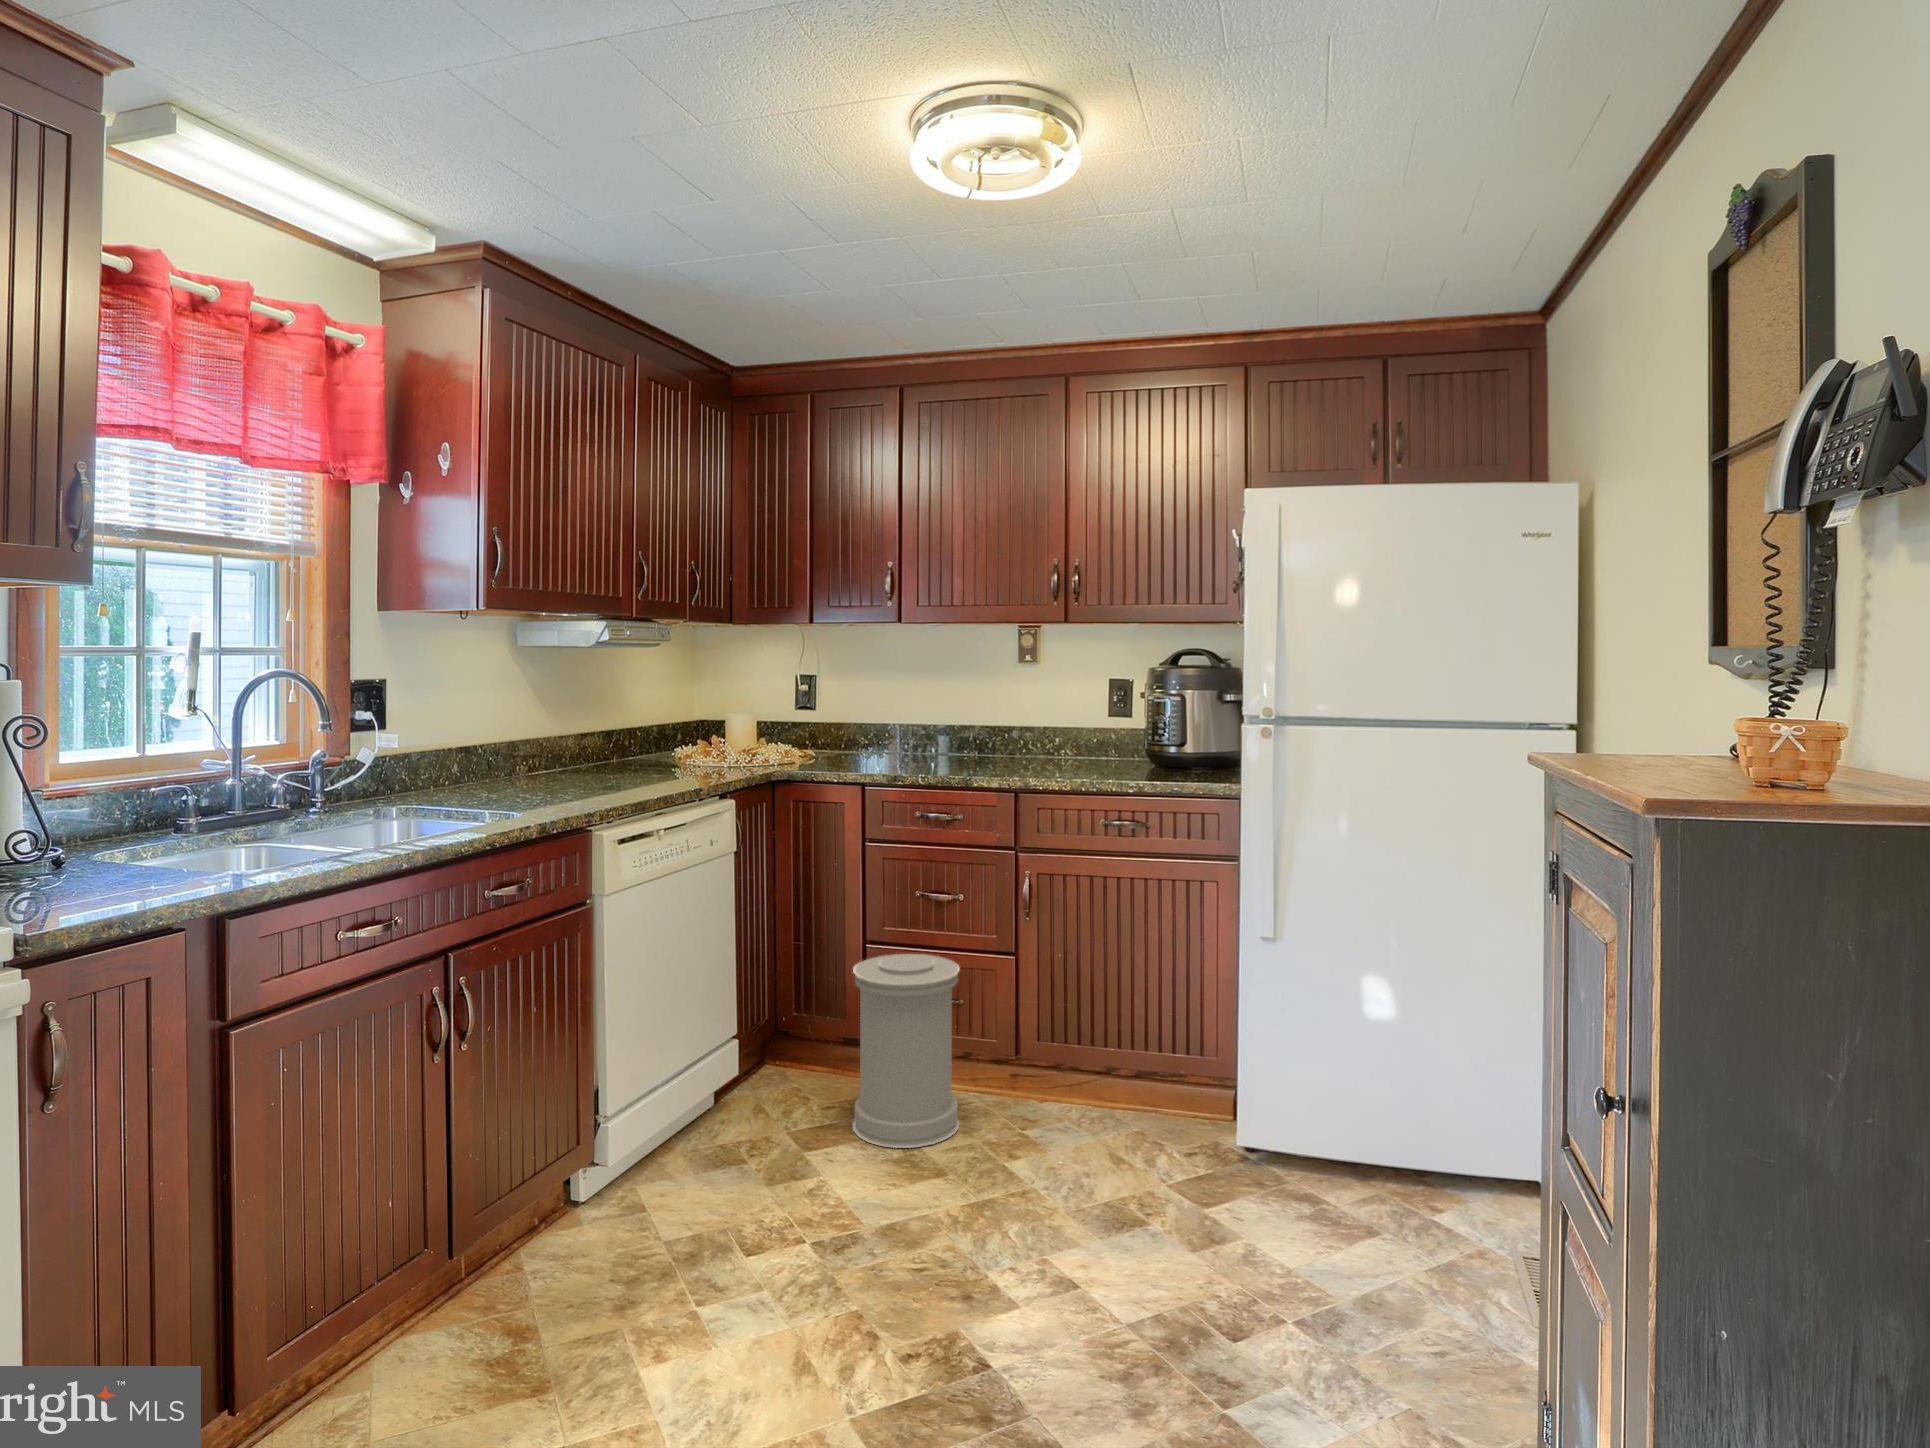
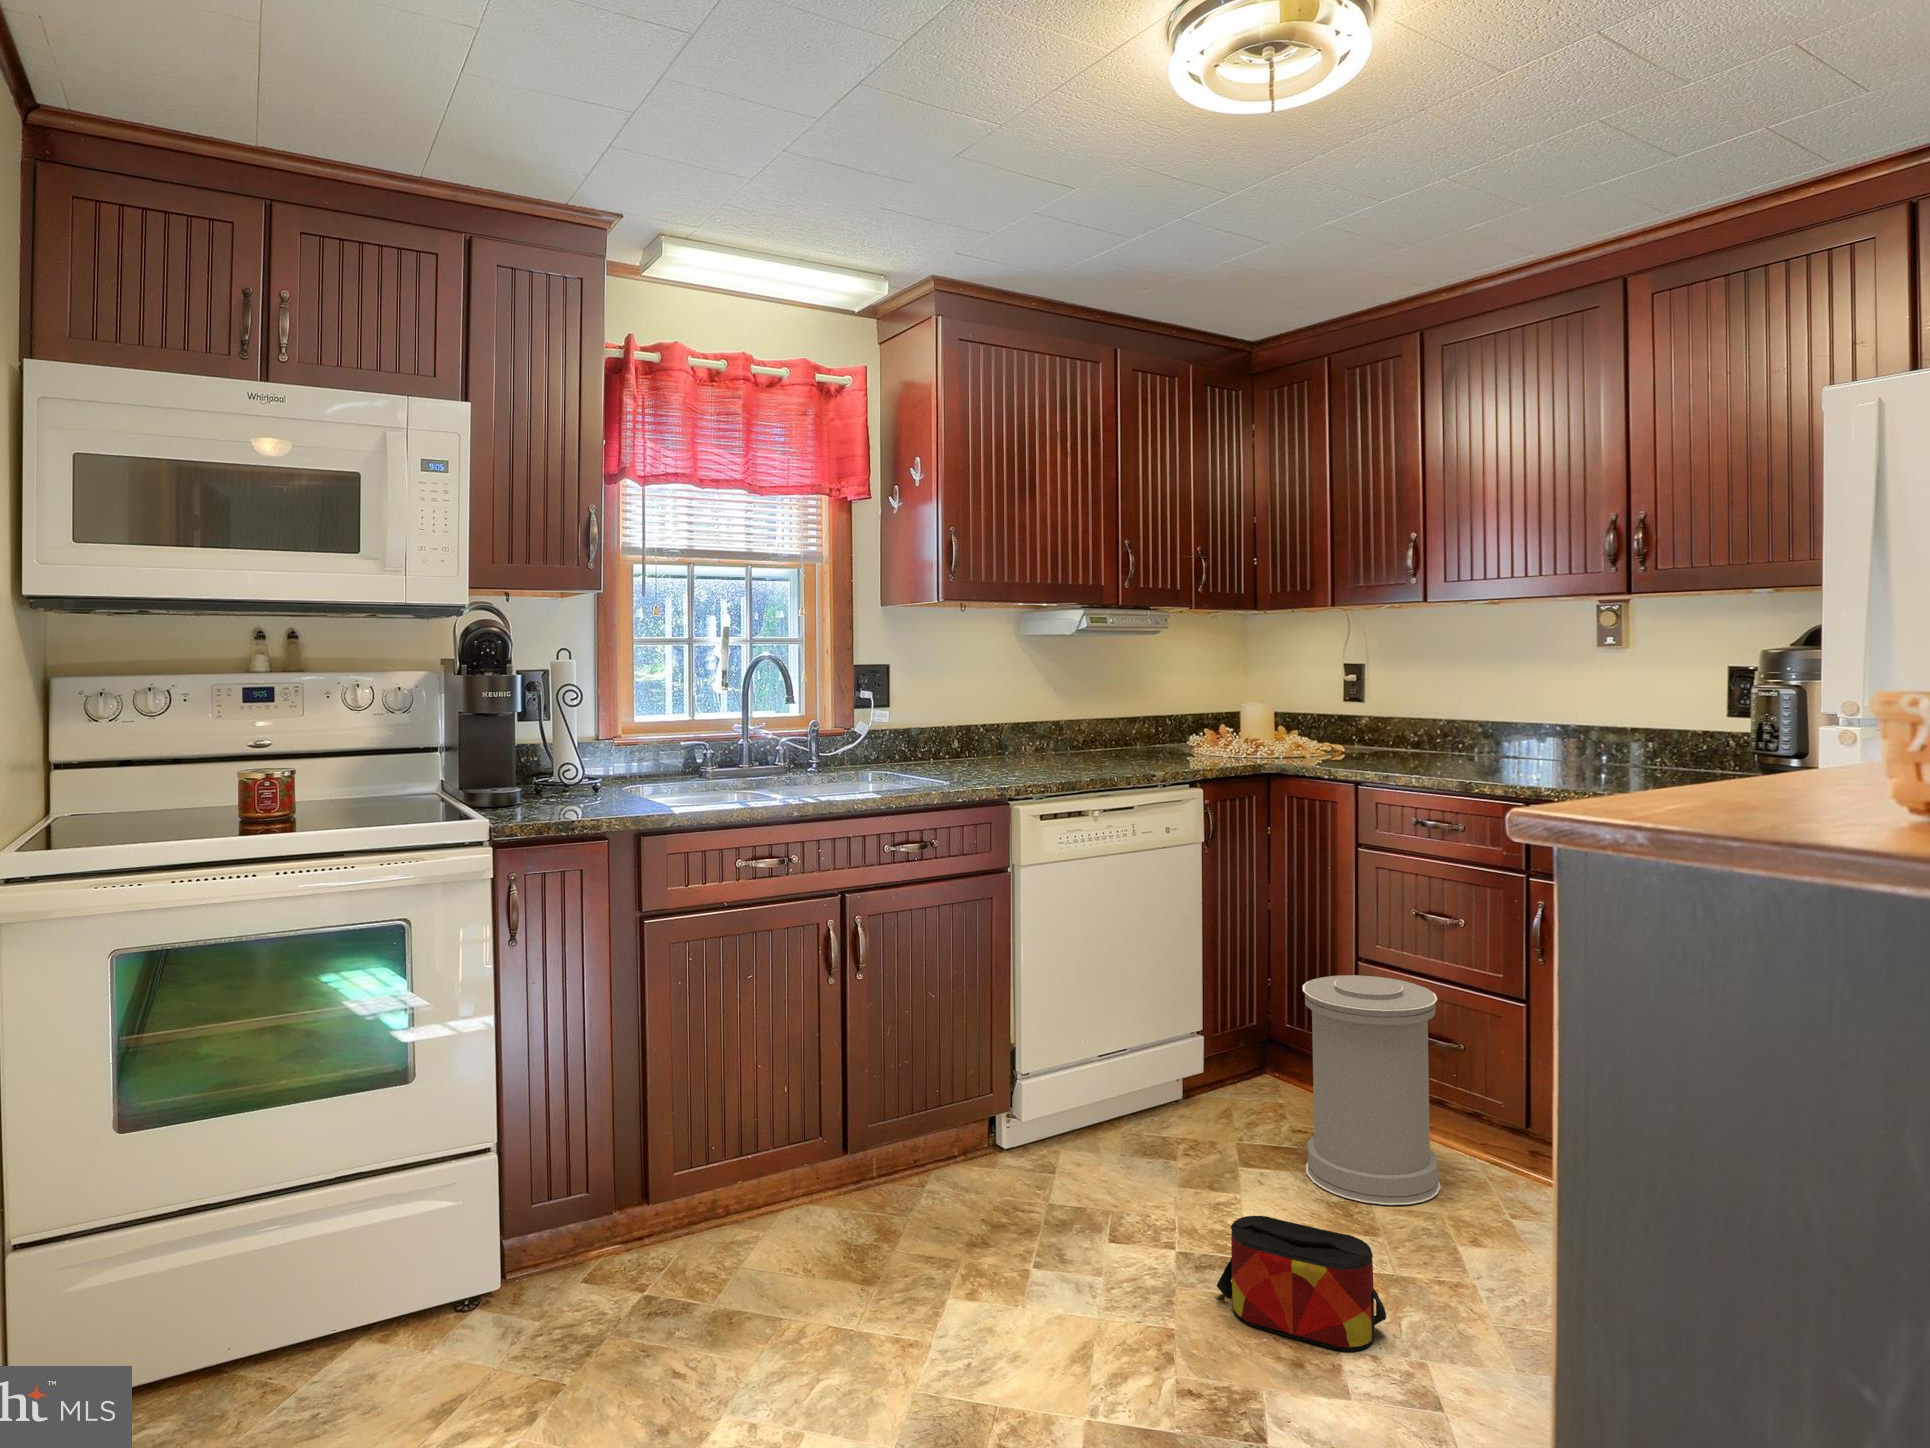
bag: none [871,1175,1009,1282] -> present [1217,1216,1386,1351]

